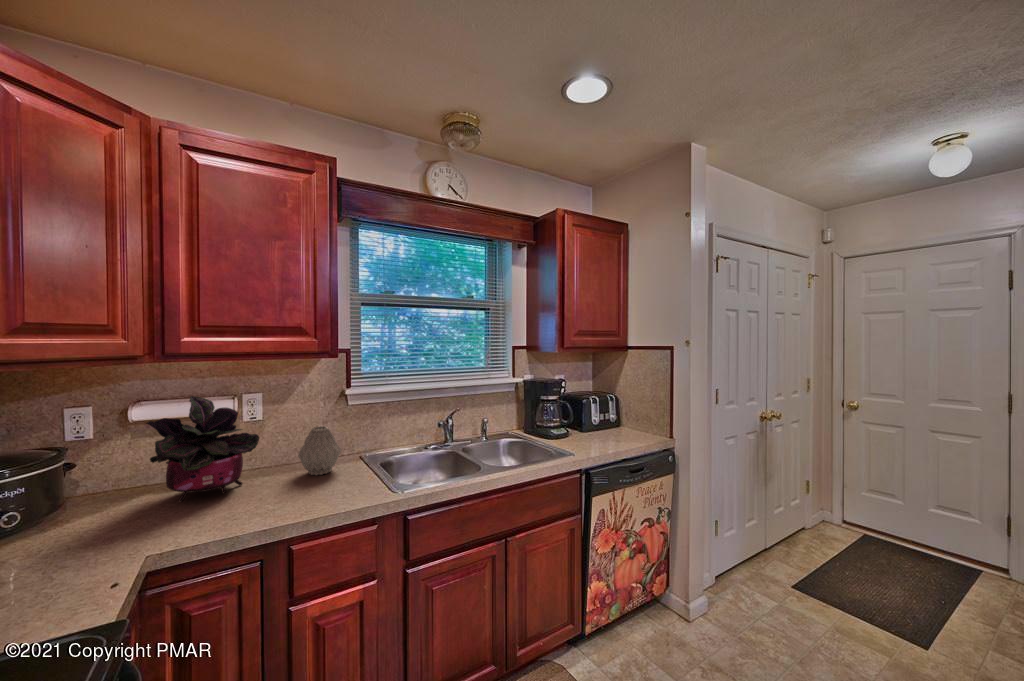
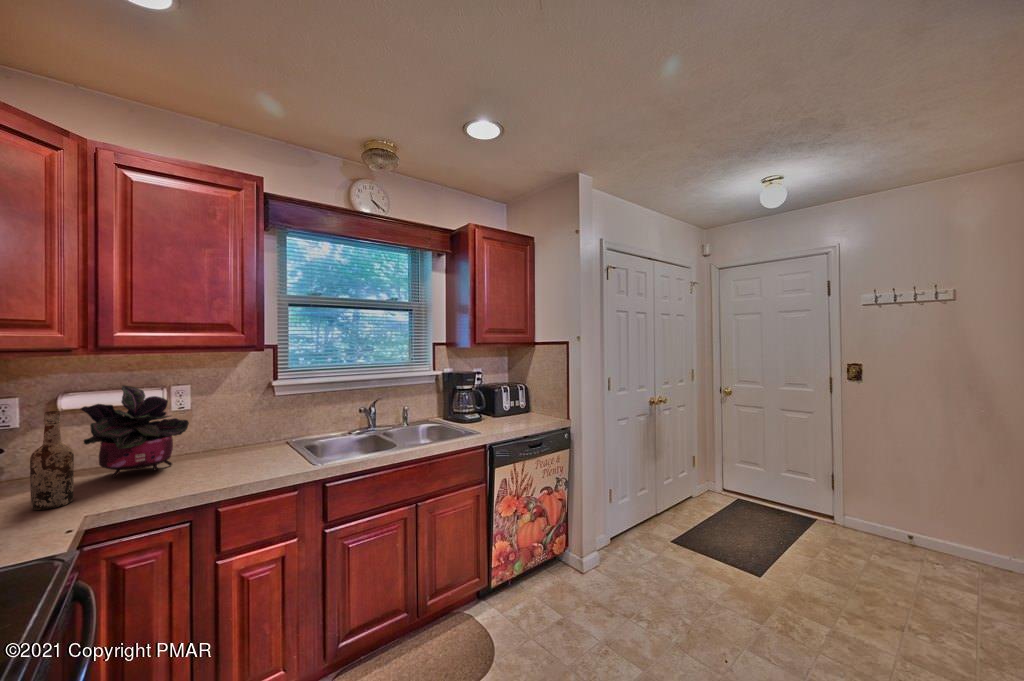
vase: present [298,426,341,475] -> none [226,413,268,456]
wine bottle: none [88,430,134,547] -> present [30,411,74,510]

